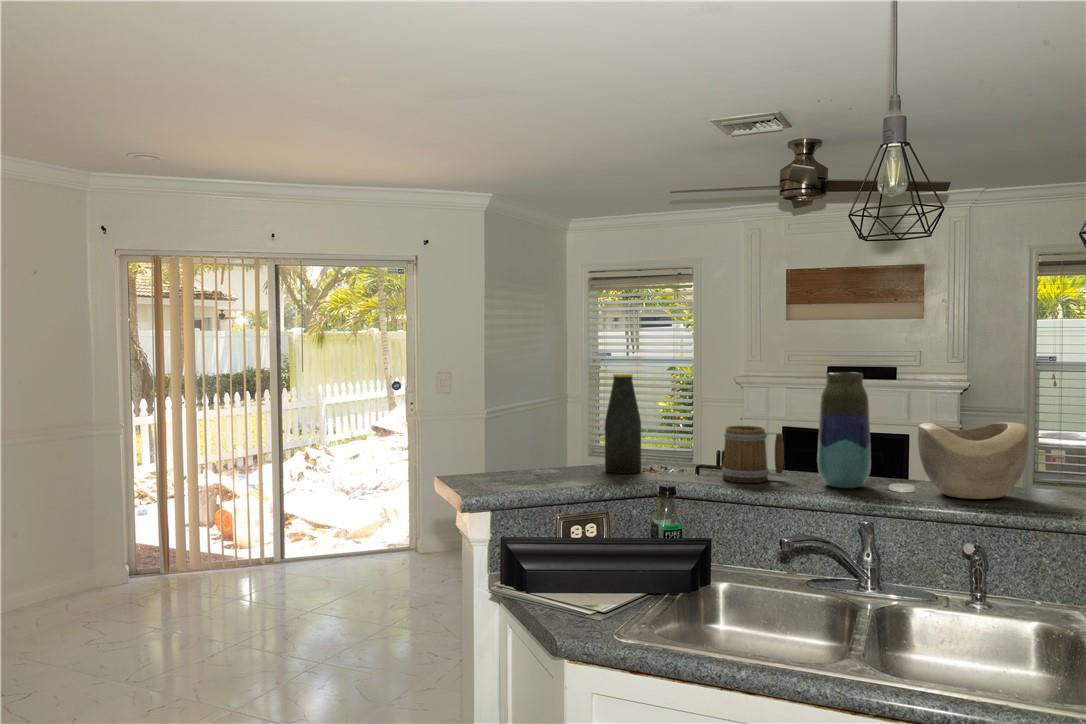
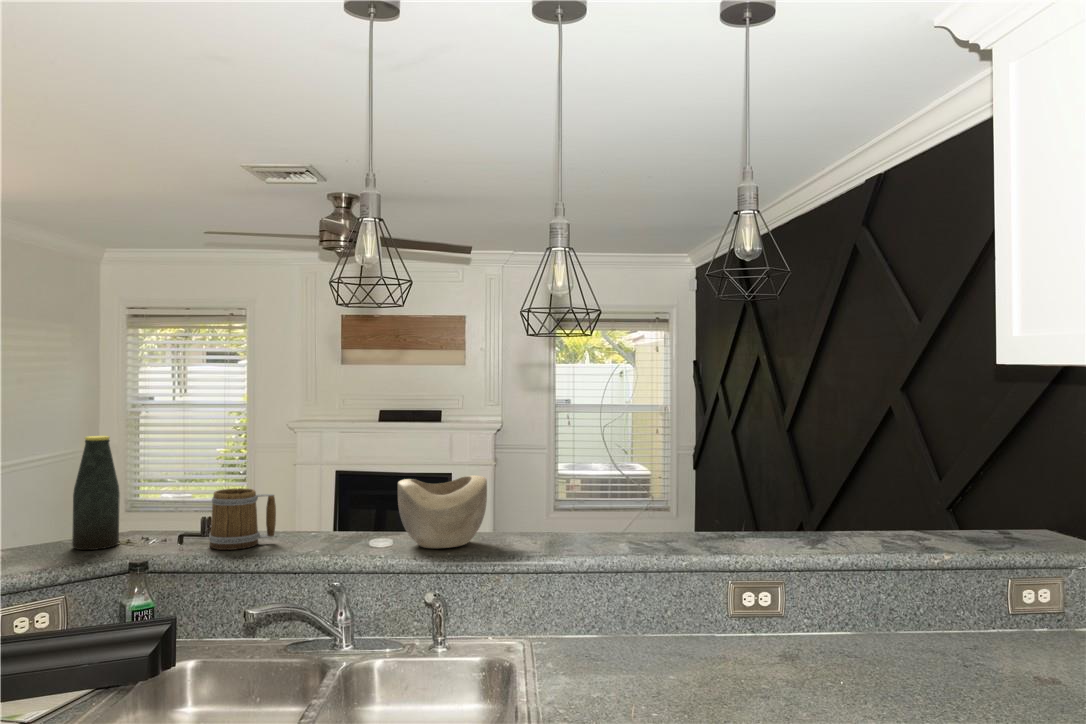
vase: present [817,372,871,488] -> none [307,432,357,547]

